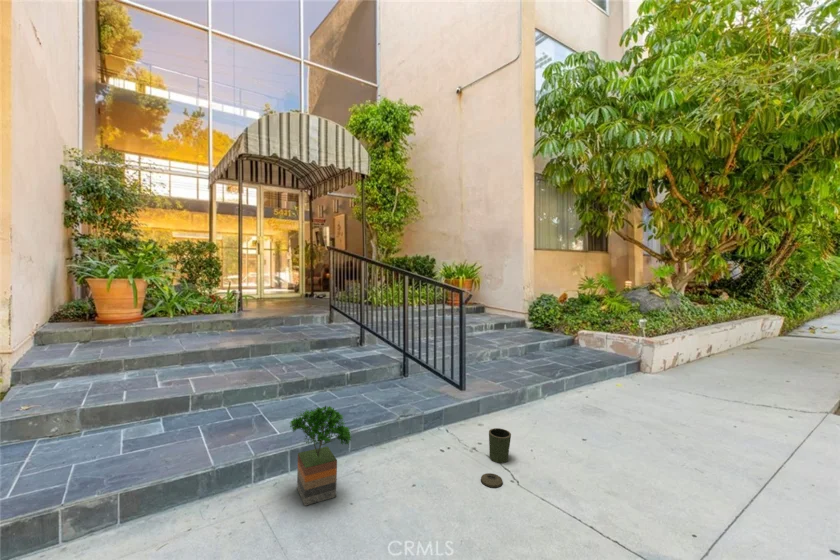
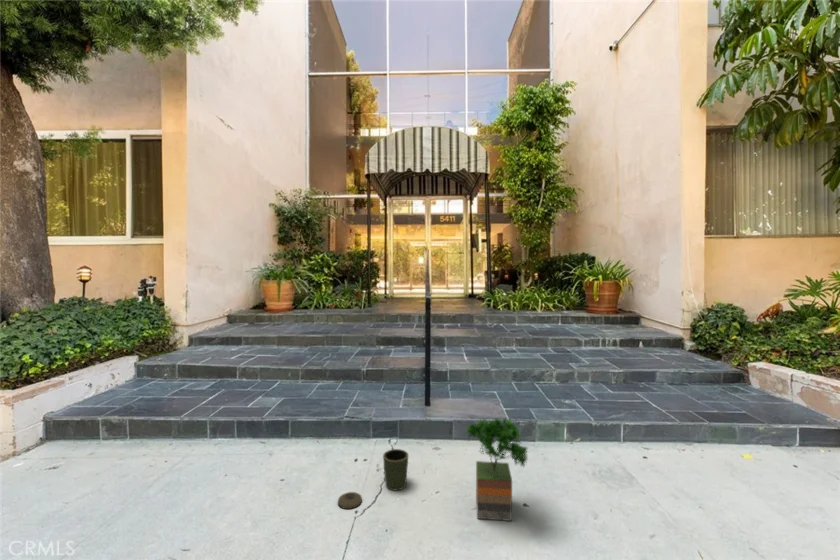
potted tree: present [290,406,351,506] -> present [466,419,527,521]

